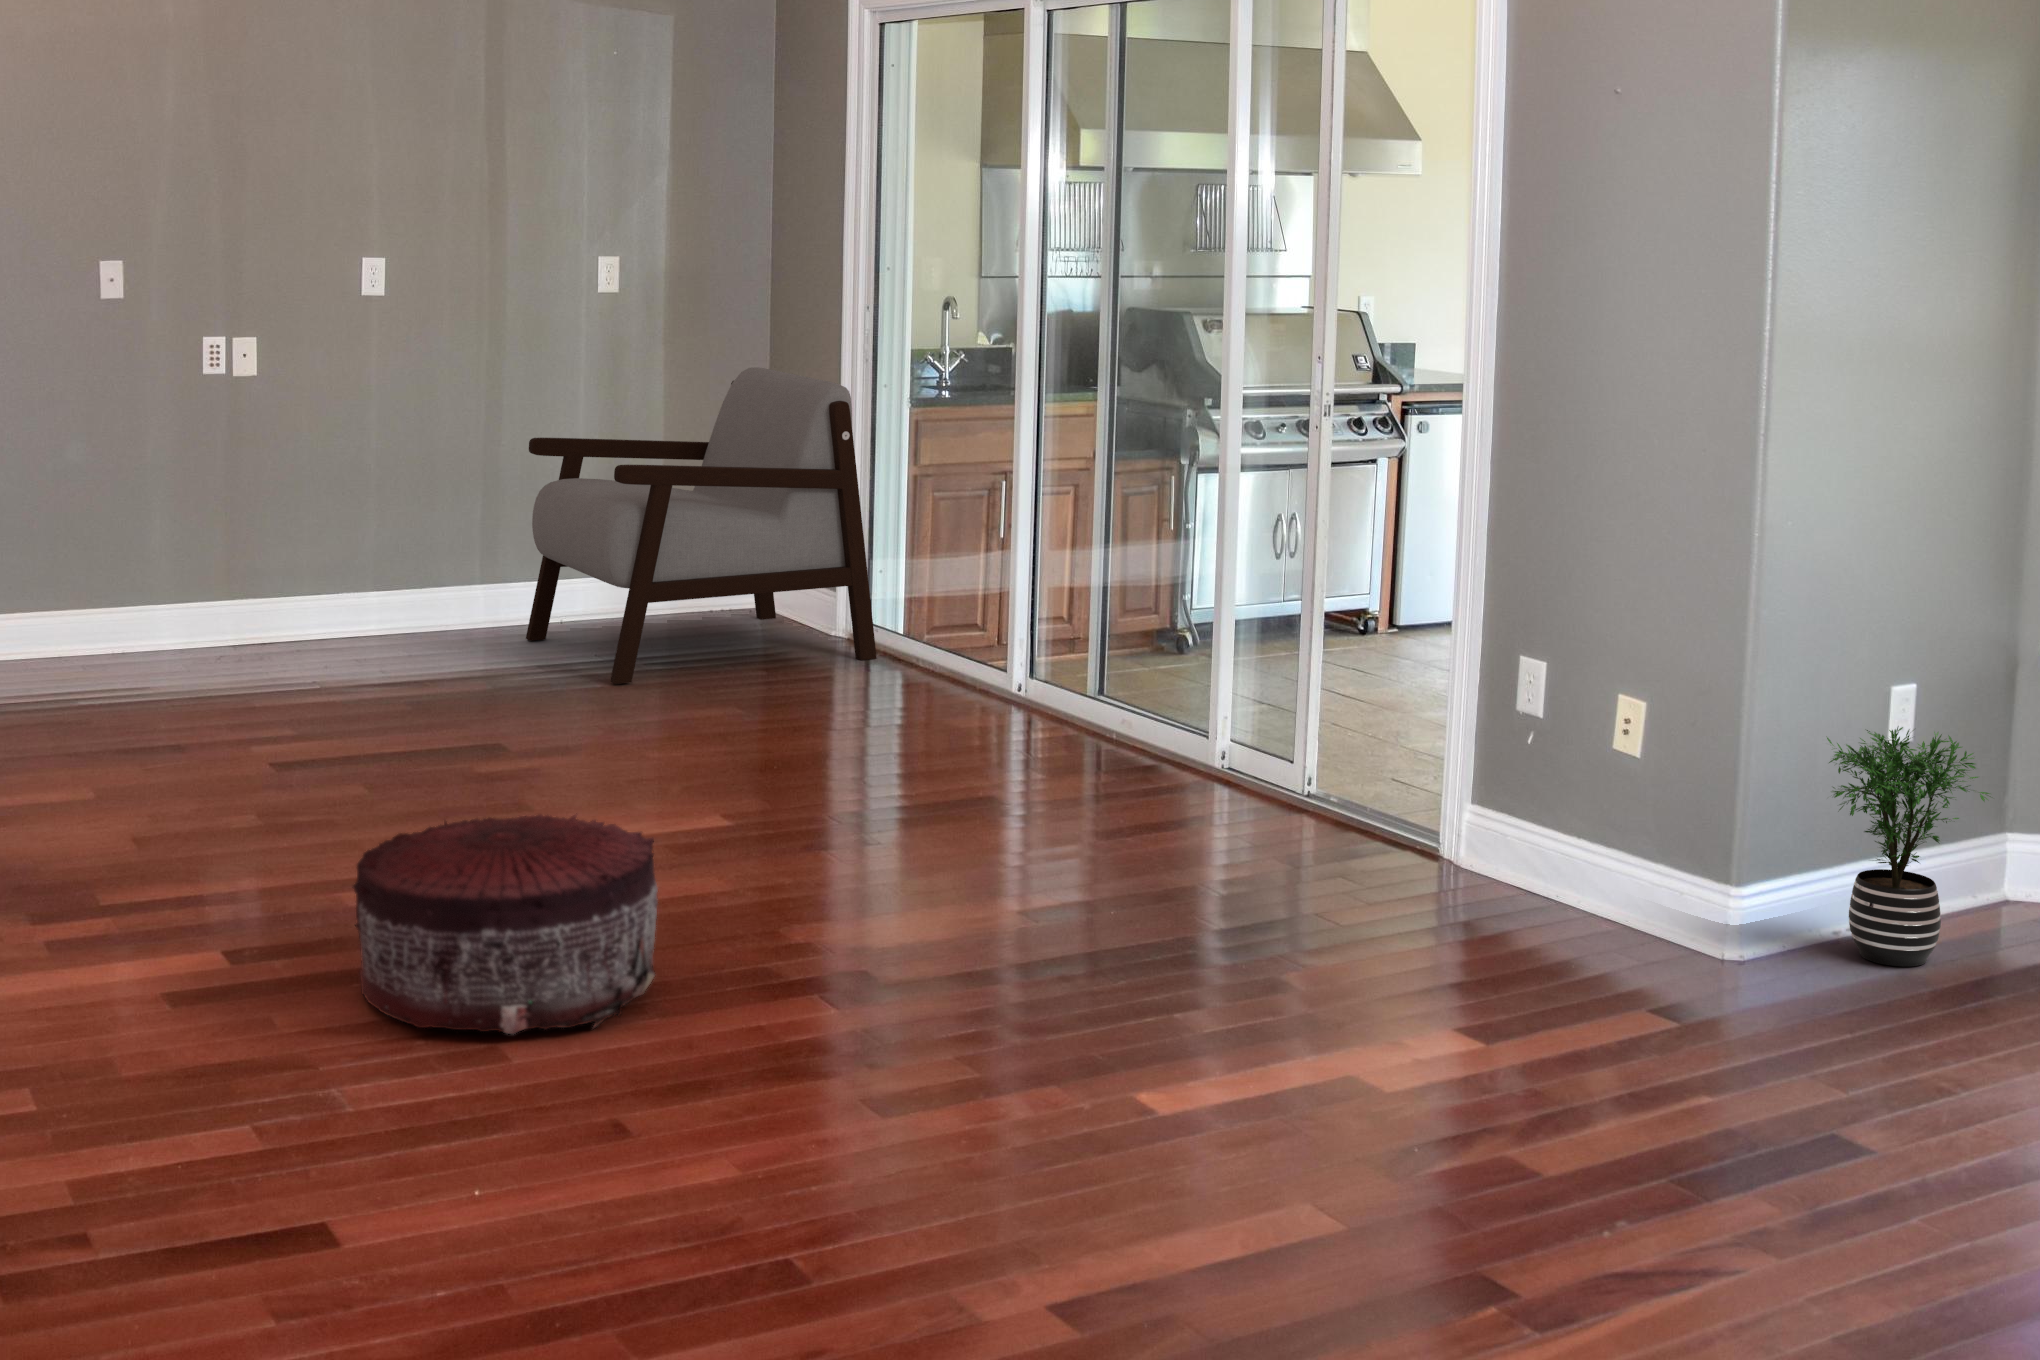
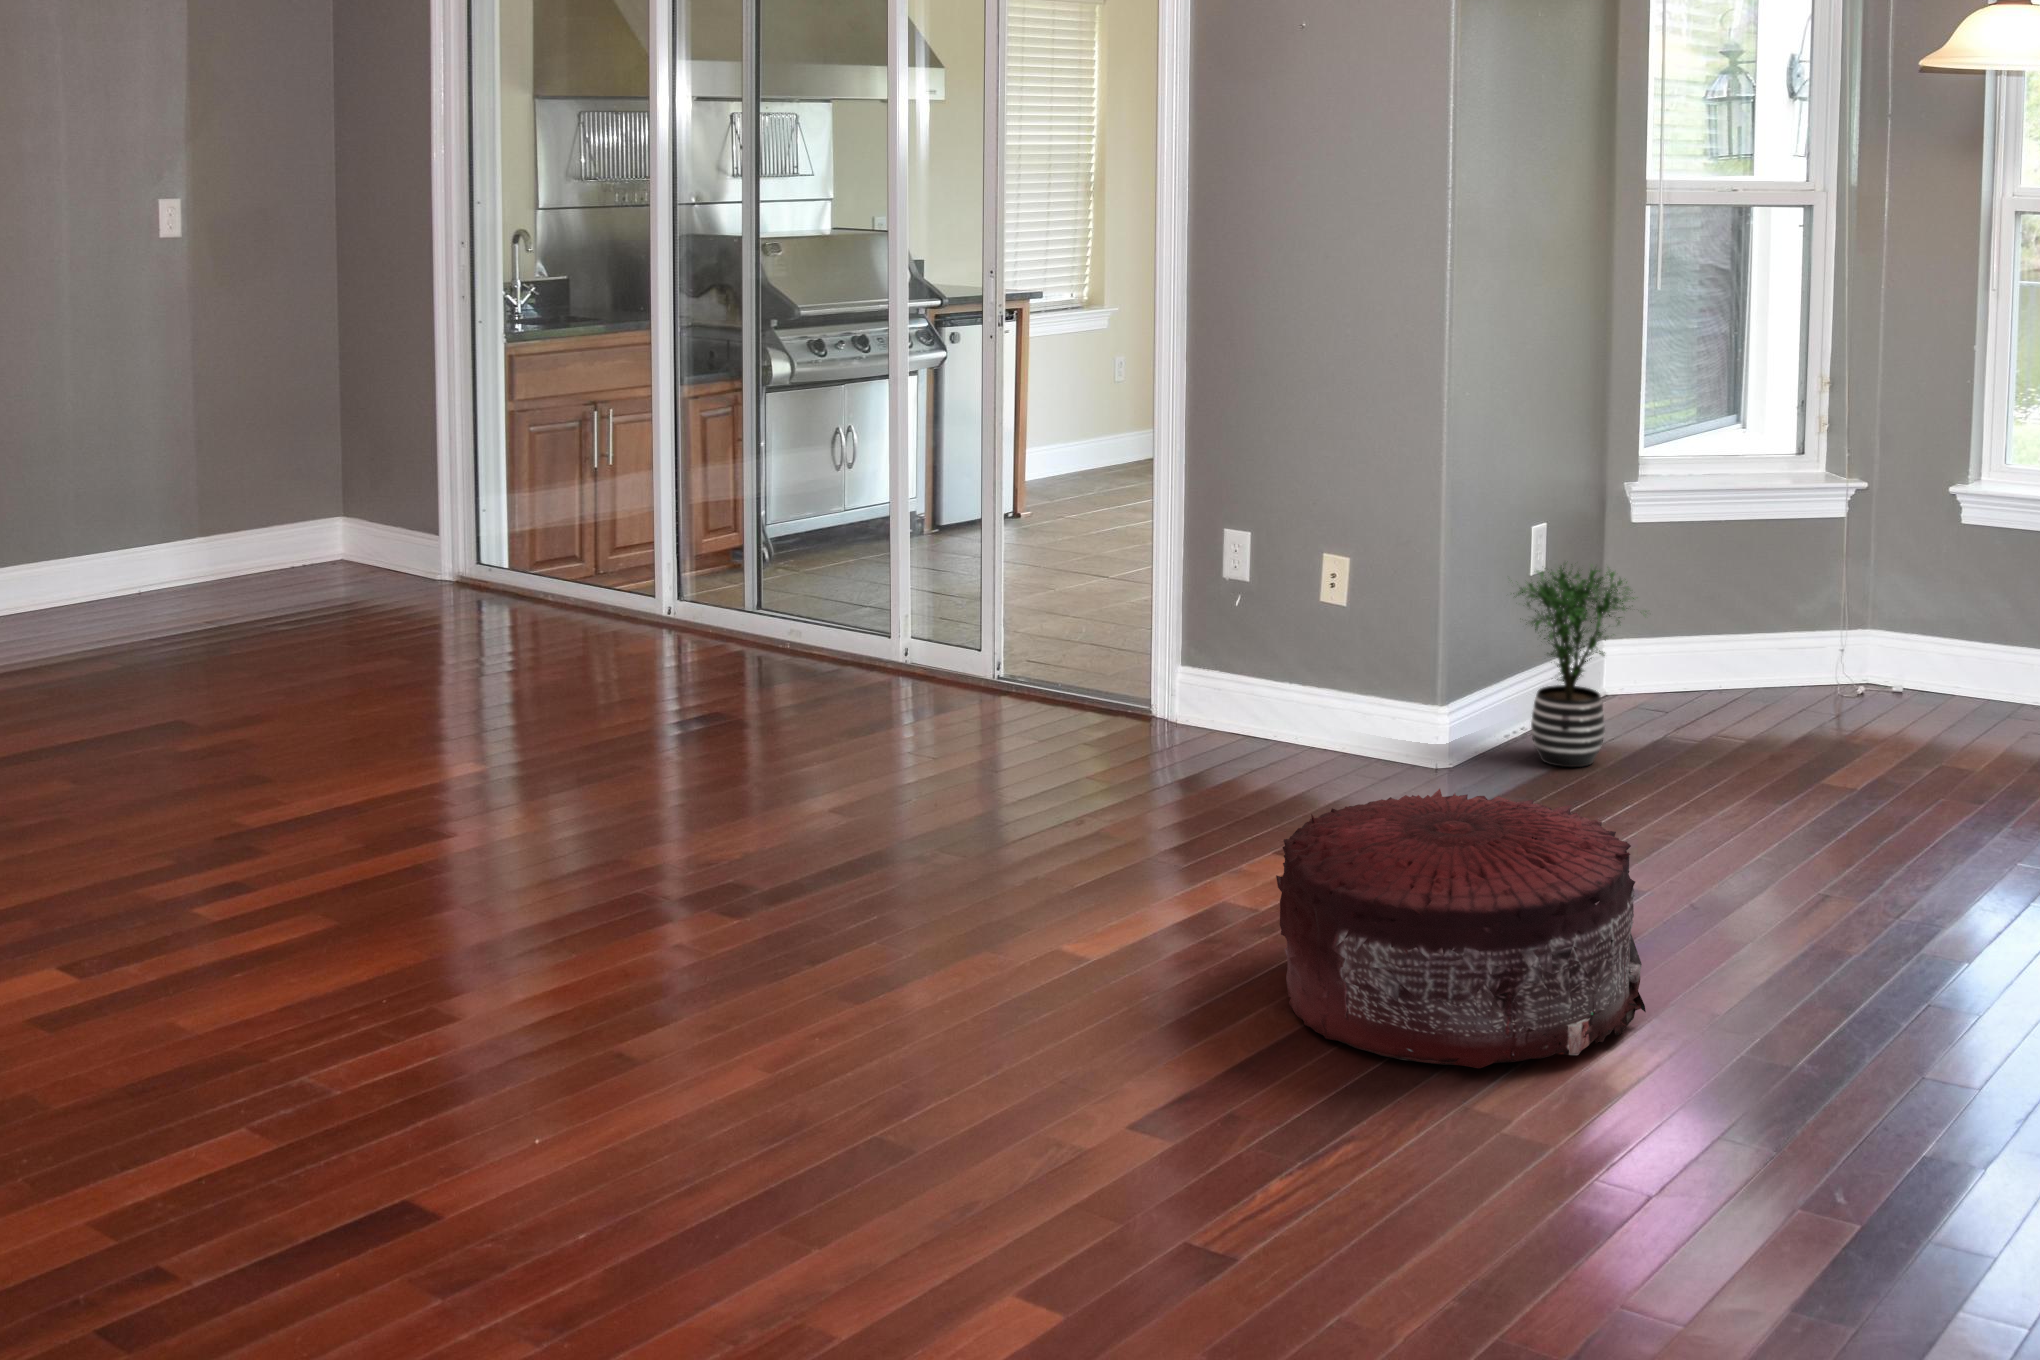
armchair: present [526,367,876,684] -> none [77,309,487,645]
pouf: present [353,813,658,1034] -> present [1276,789,1646,1068]

